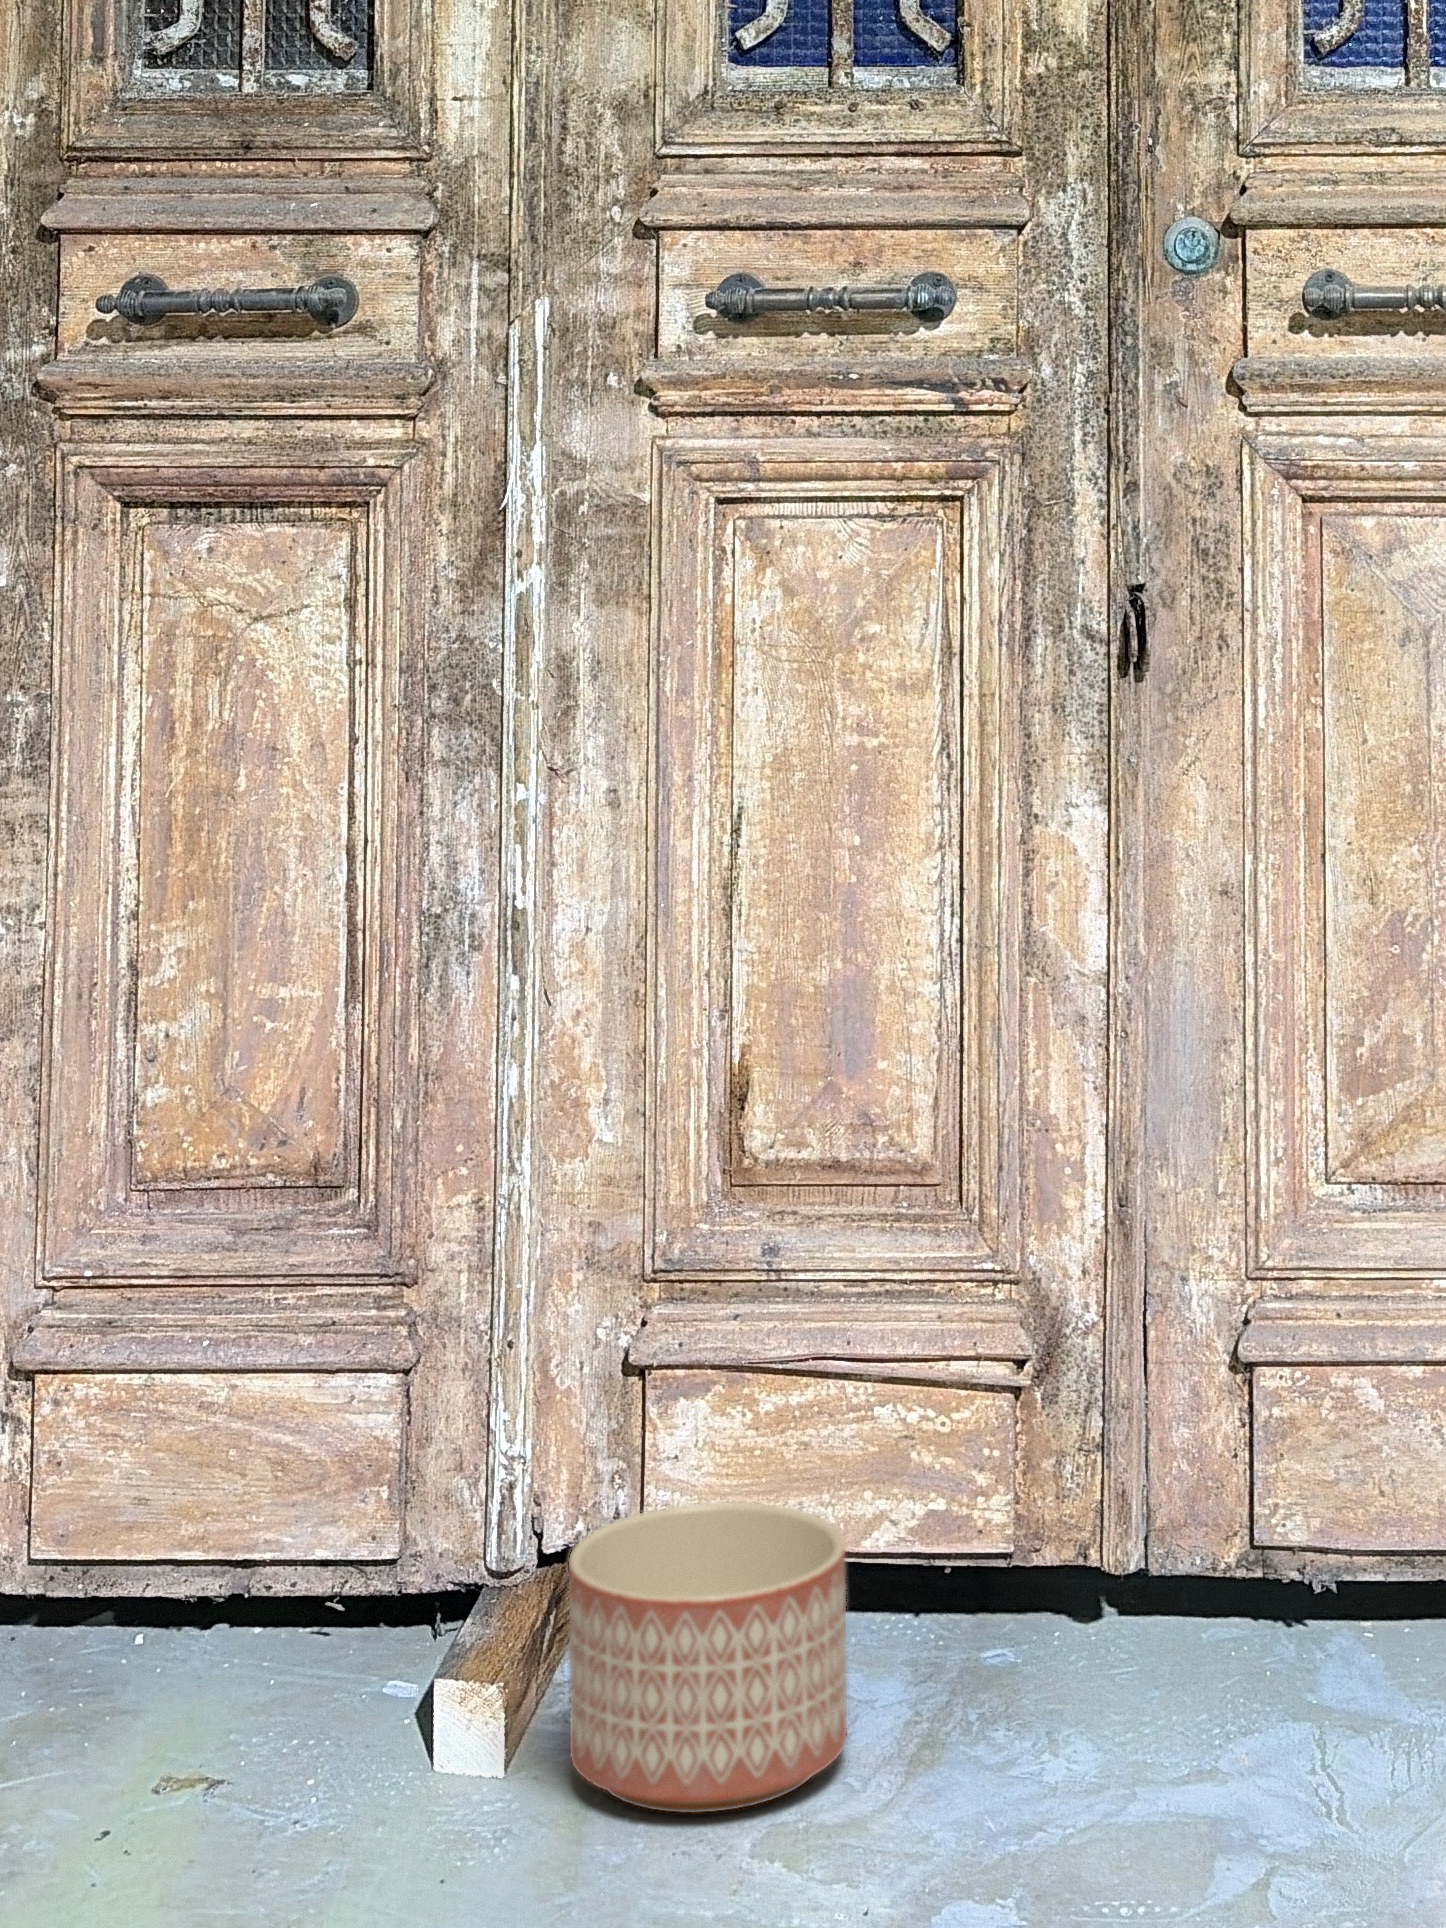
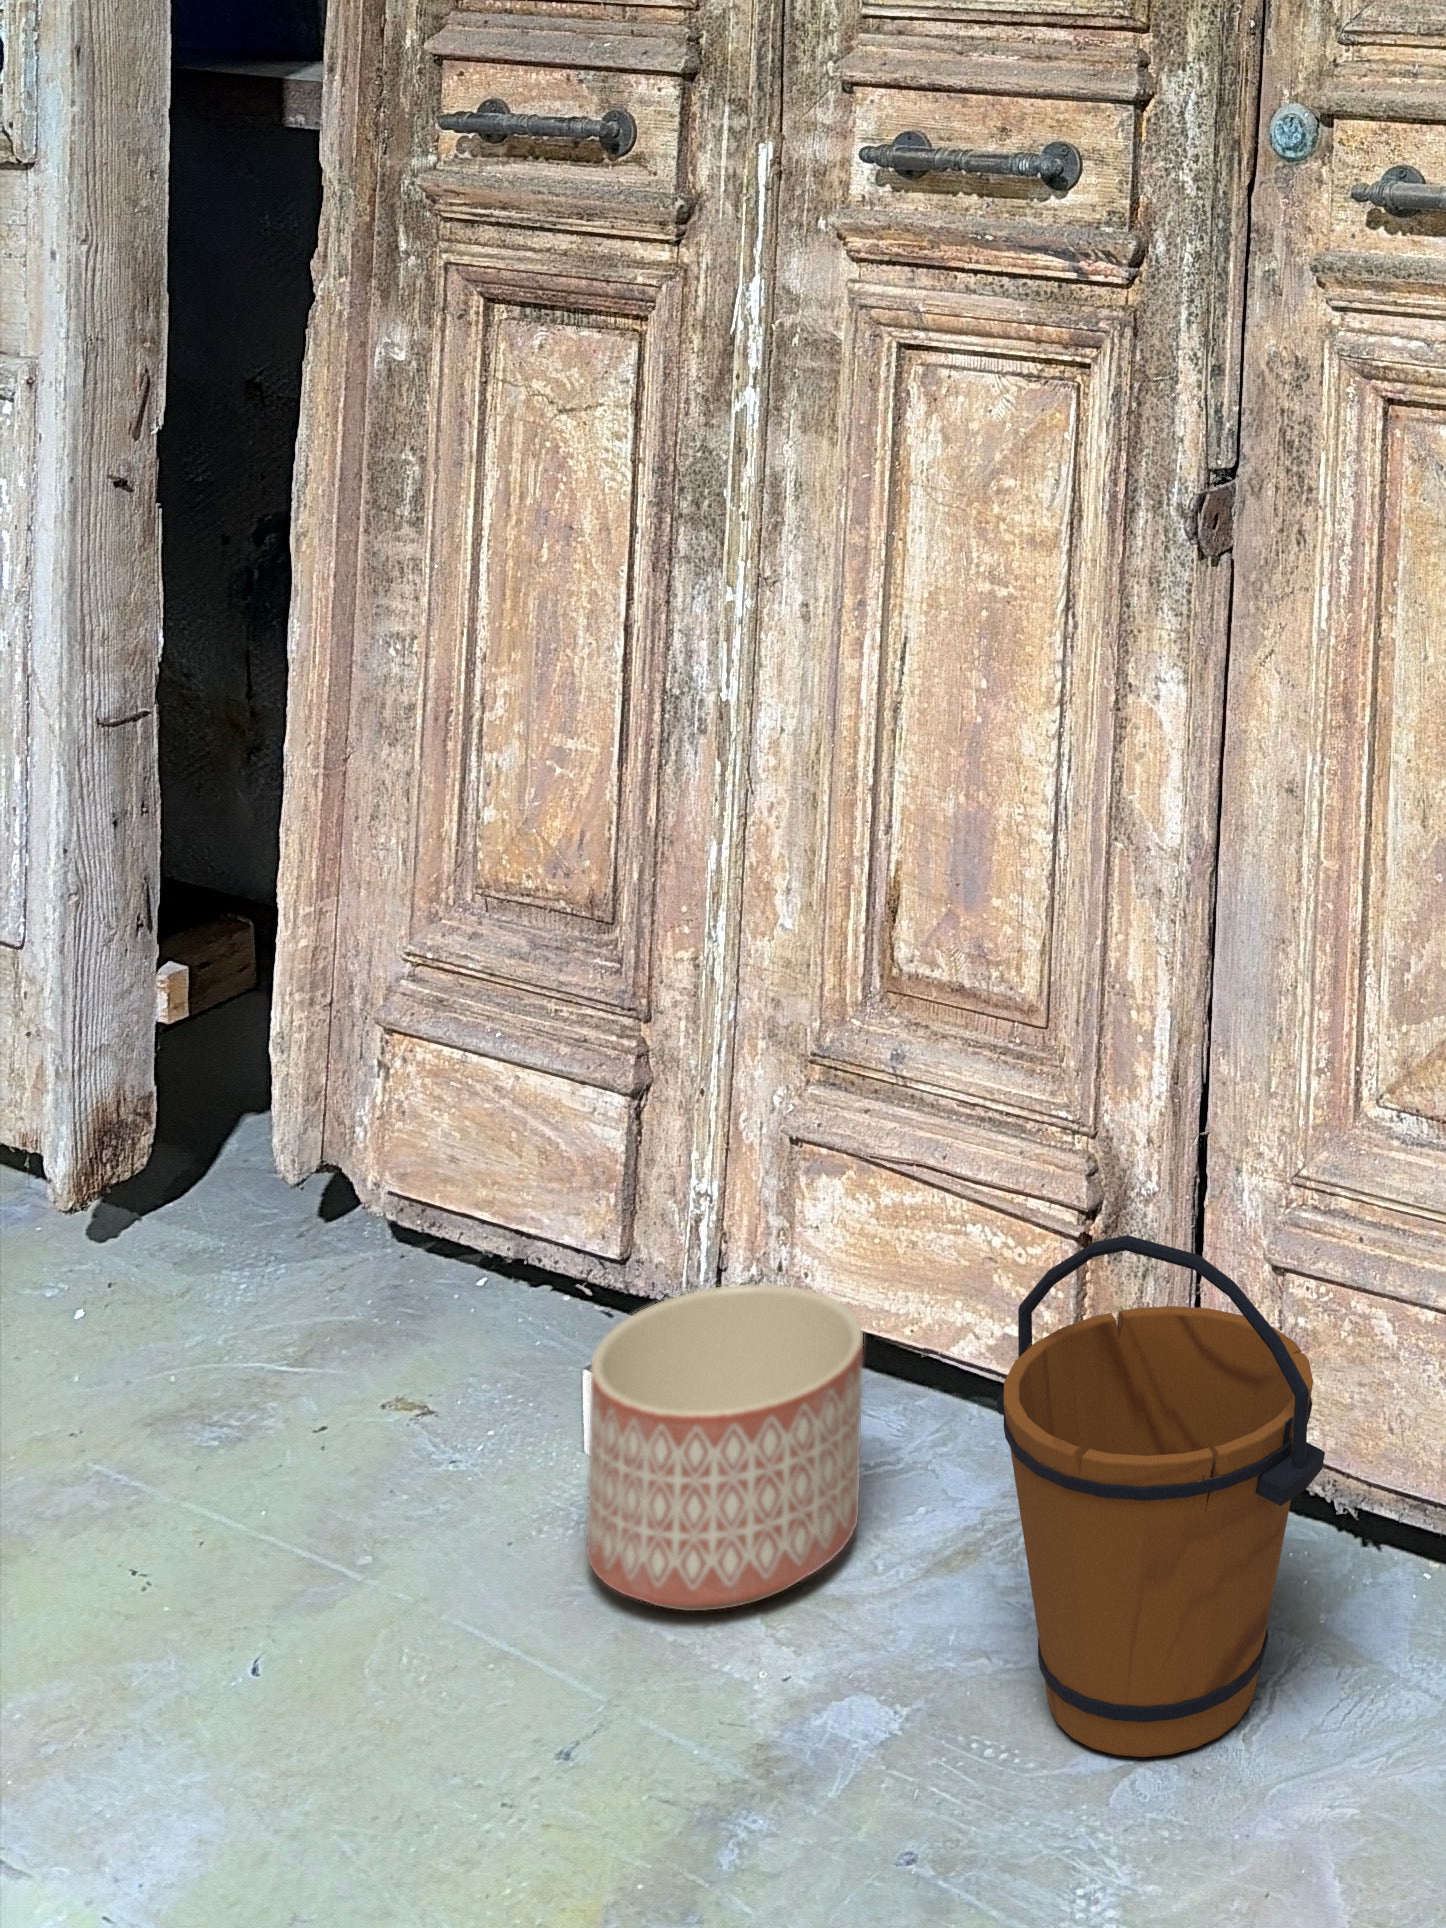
bucket: none [1065,1320,1407,1802] -> present [997,1235,1325,1757]

